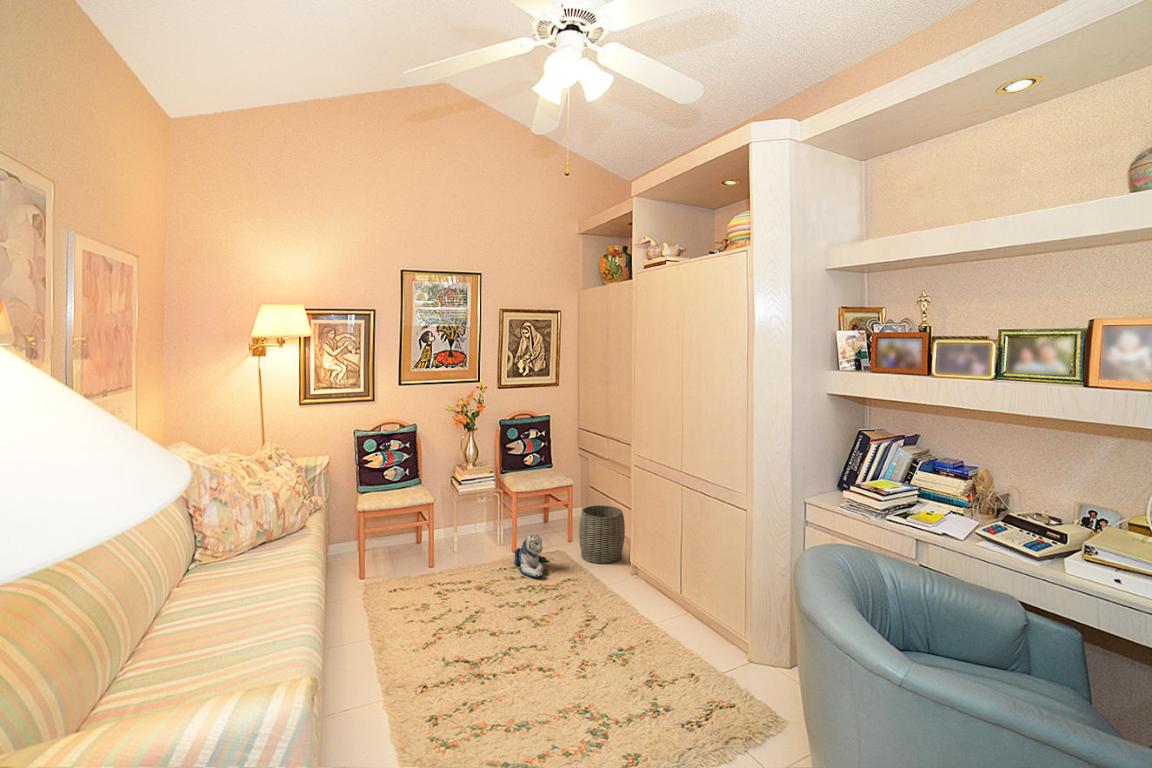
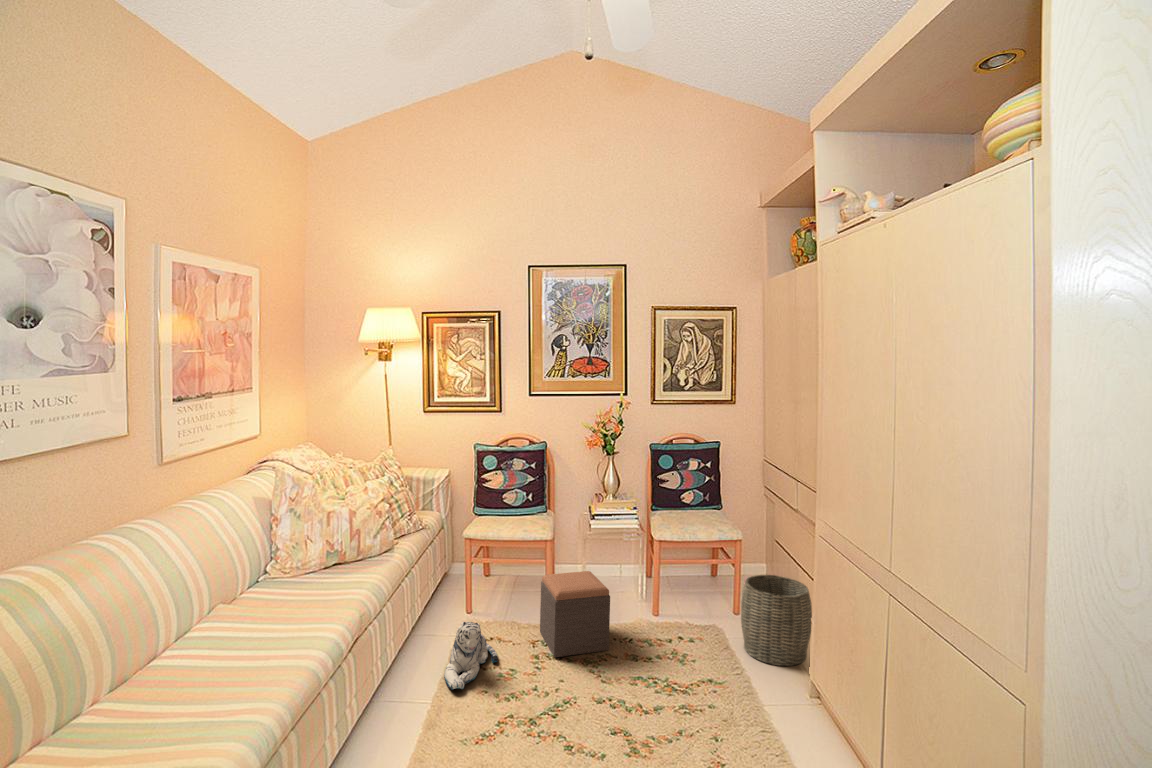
footstool: none [431,521,491,588] -> present [540,571,610,657]
plush toy: present [514,535,546,578] -> present [444,622,498,690]

